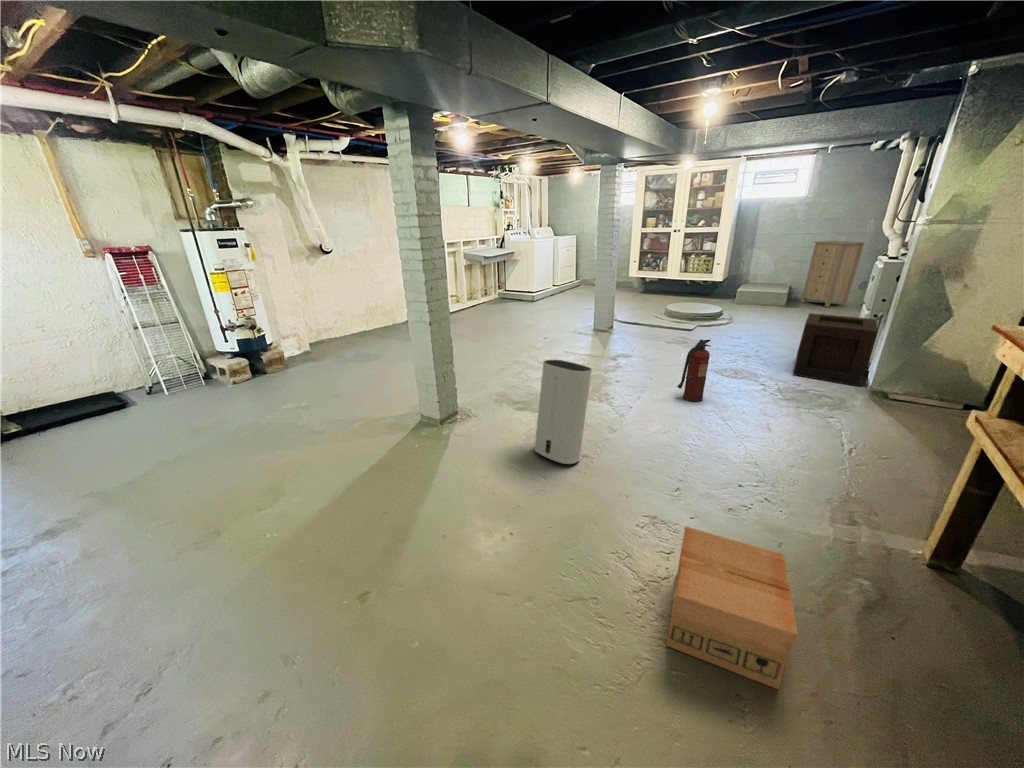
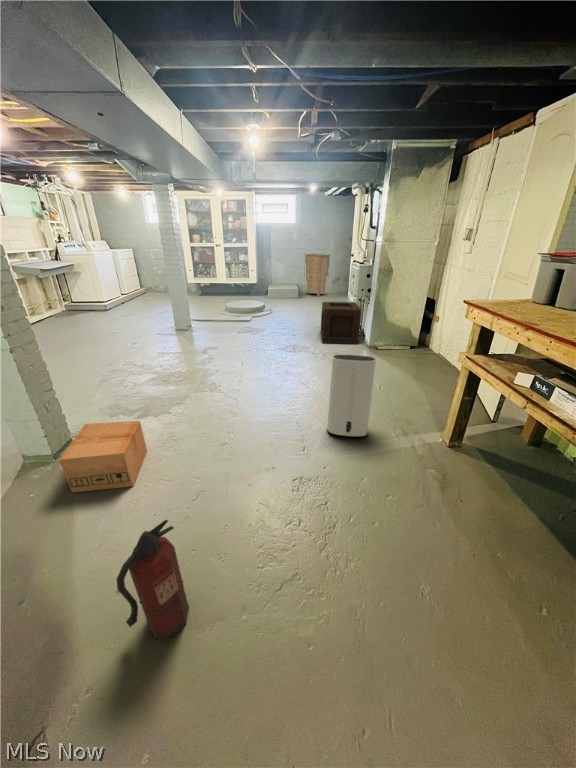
fire extinguisher: present [677,340,711,402] -> present [117,520,189,639]
air purifier: present [535,360,592,464] -> present [327,354,376,436]
cardboard box: present [667,527,798,689] -> present [59,421,147,492]

